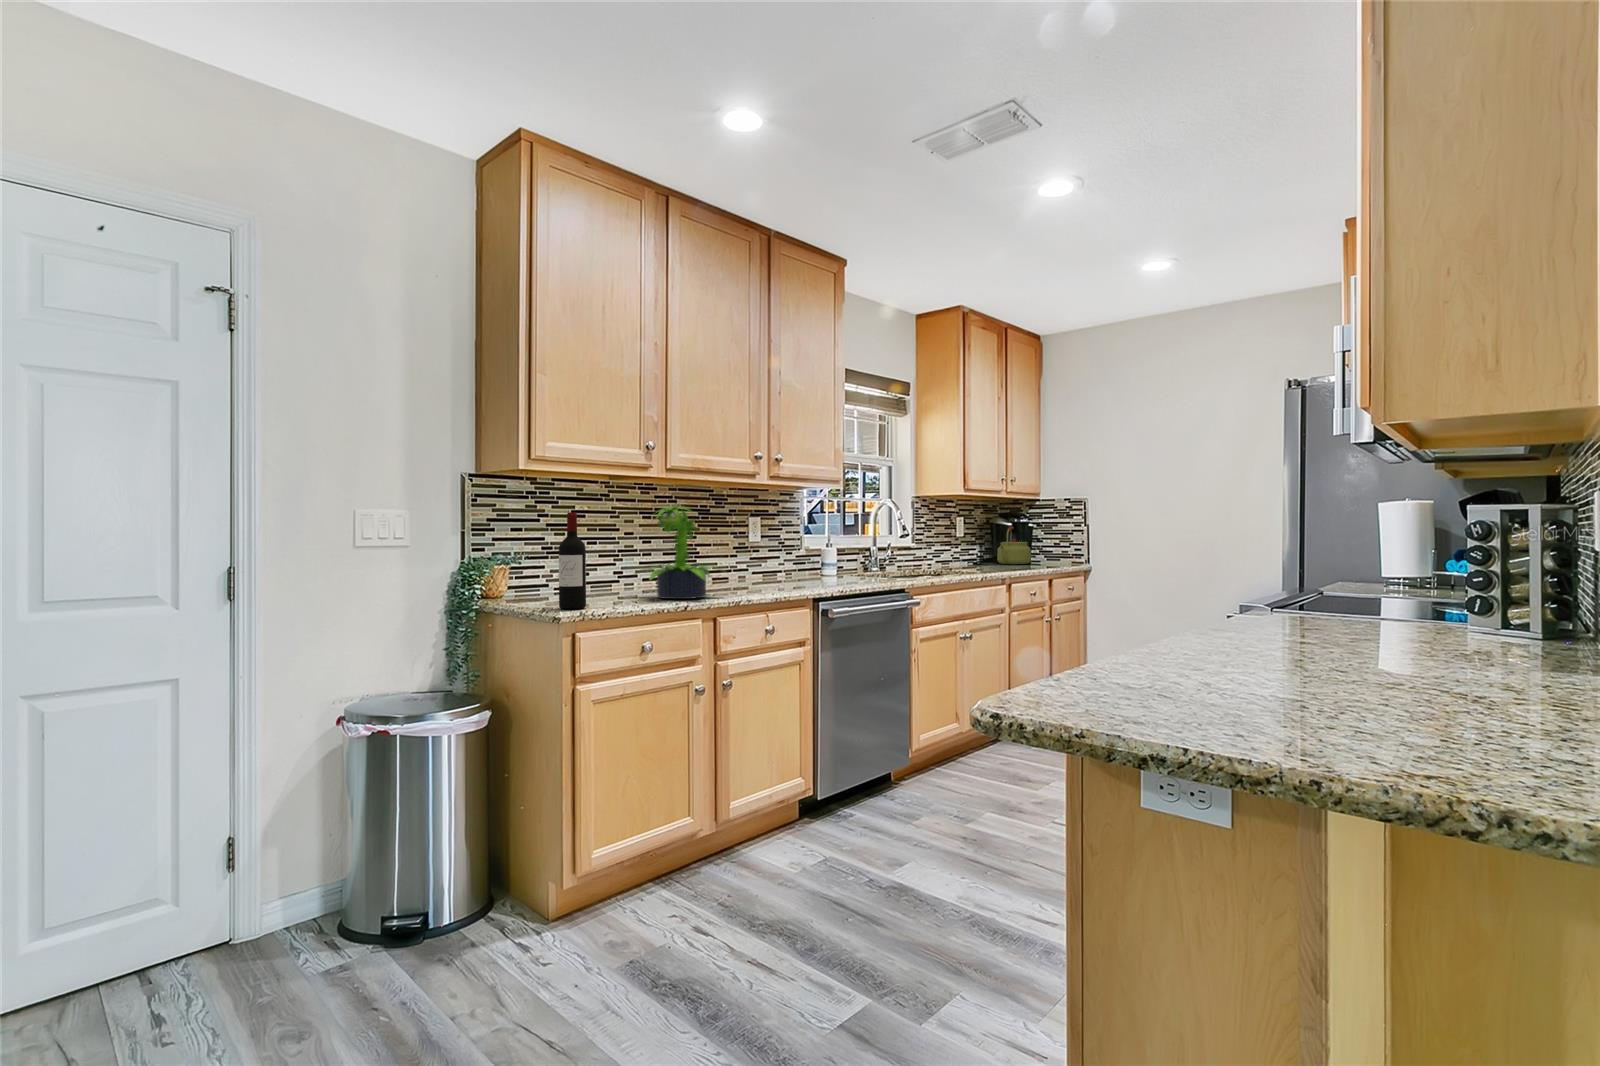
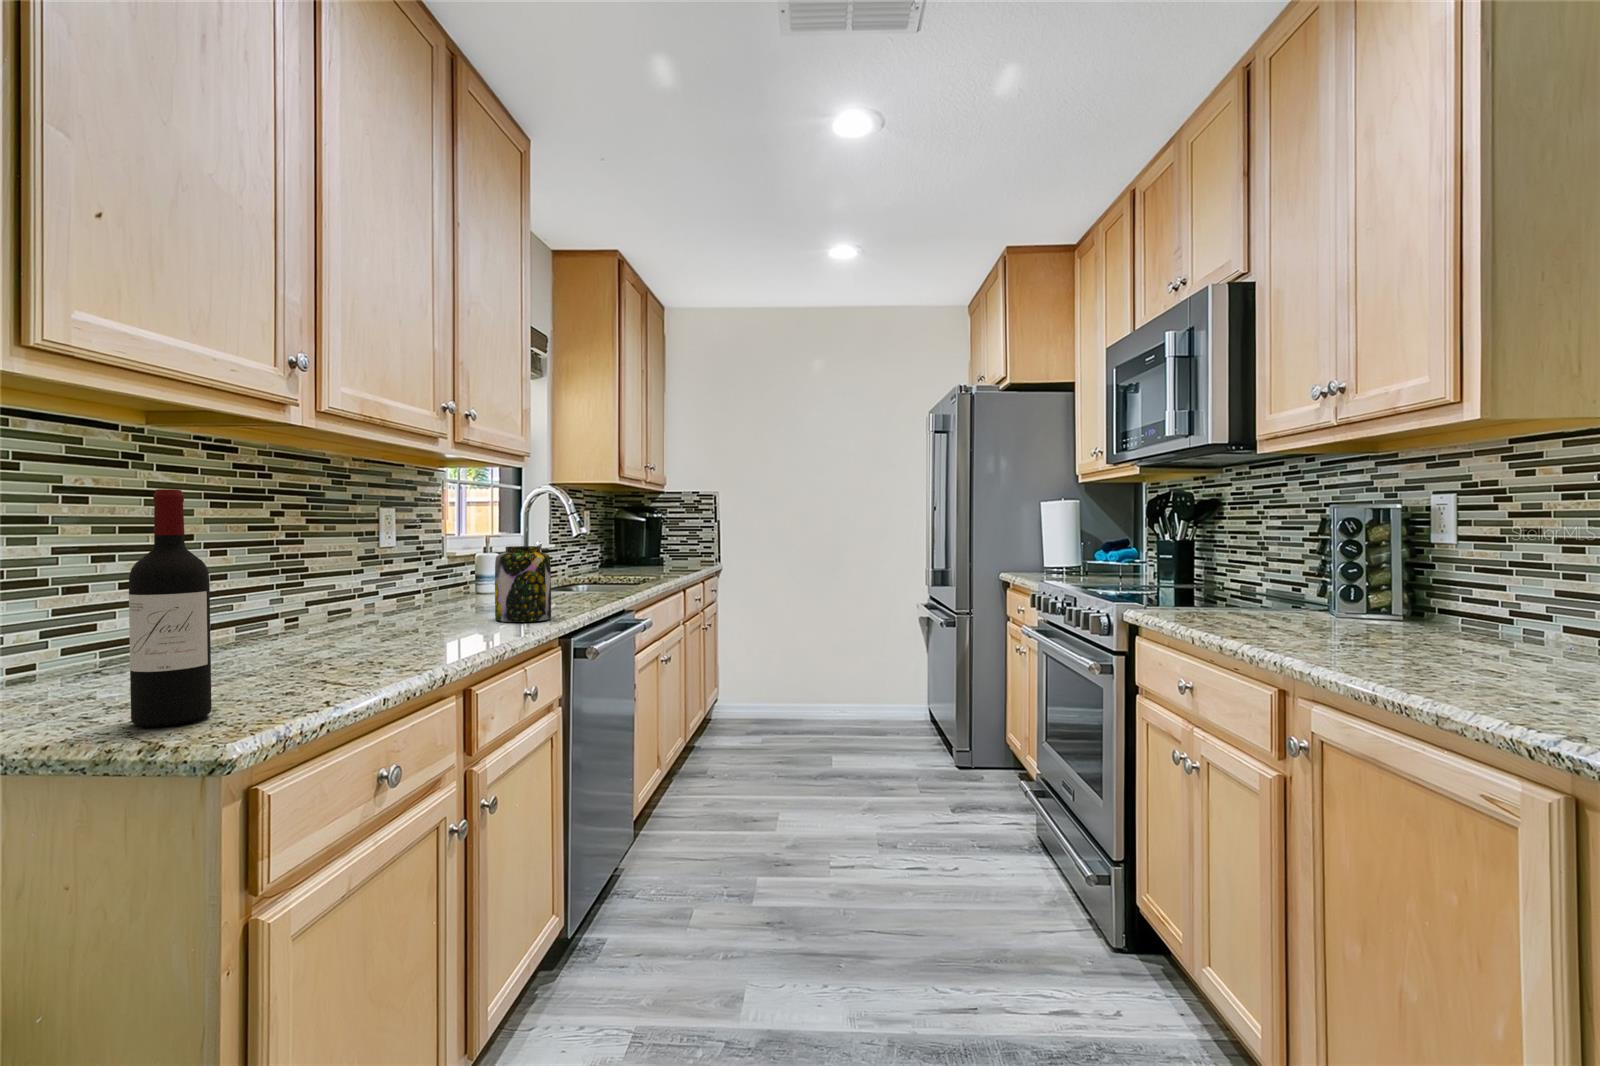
potted plant: present [648,506,728,599] -> none [253,482,456,664]
kettle: present [997,526,1031,564] -> none [622,522,660,565]
jar: none [786,542,819,590] -> present [495,546,551,622]

